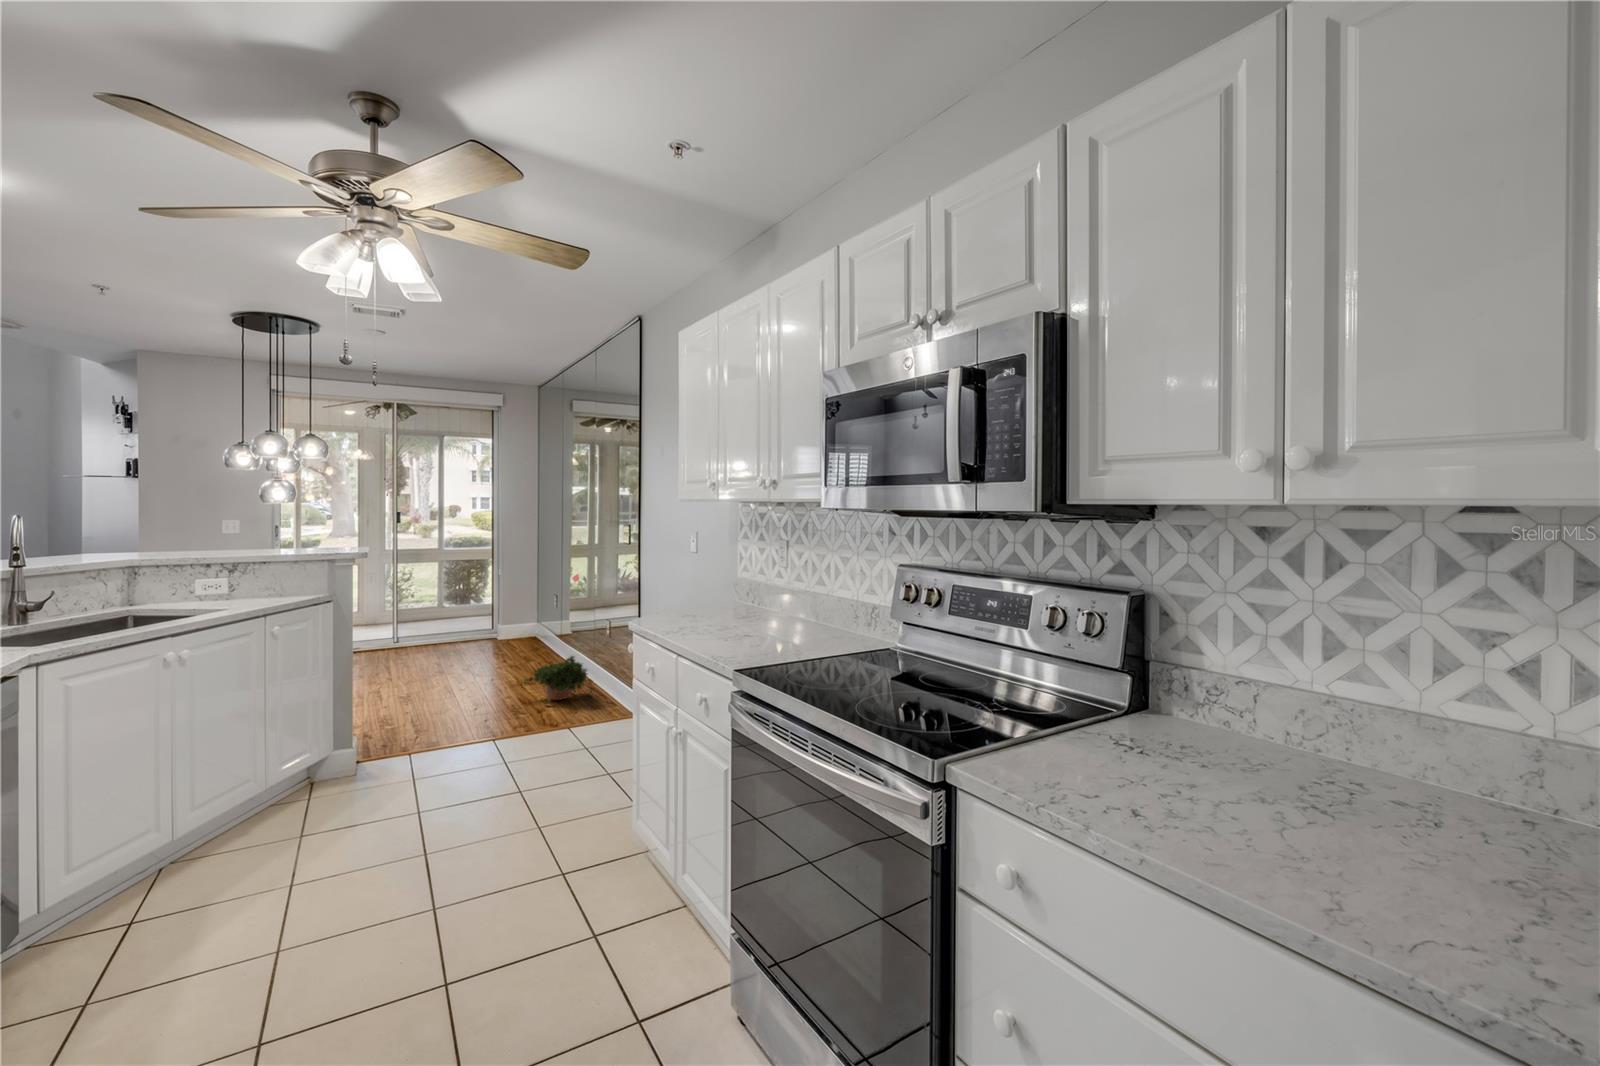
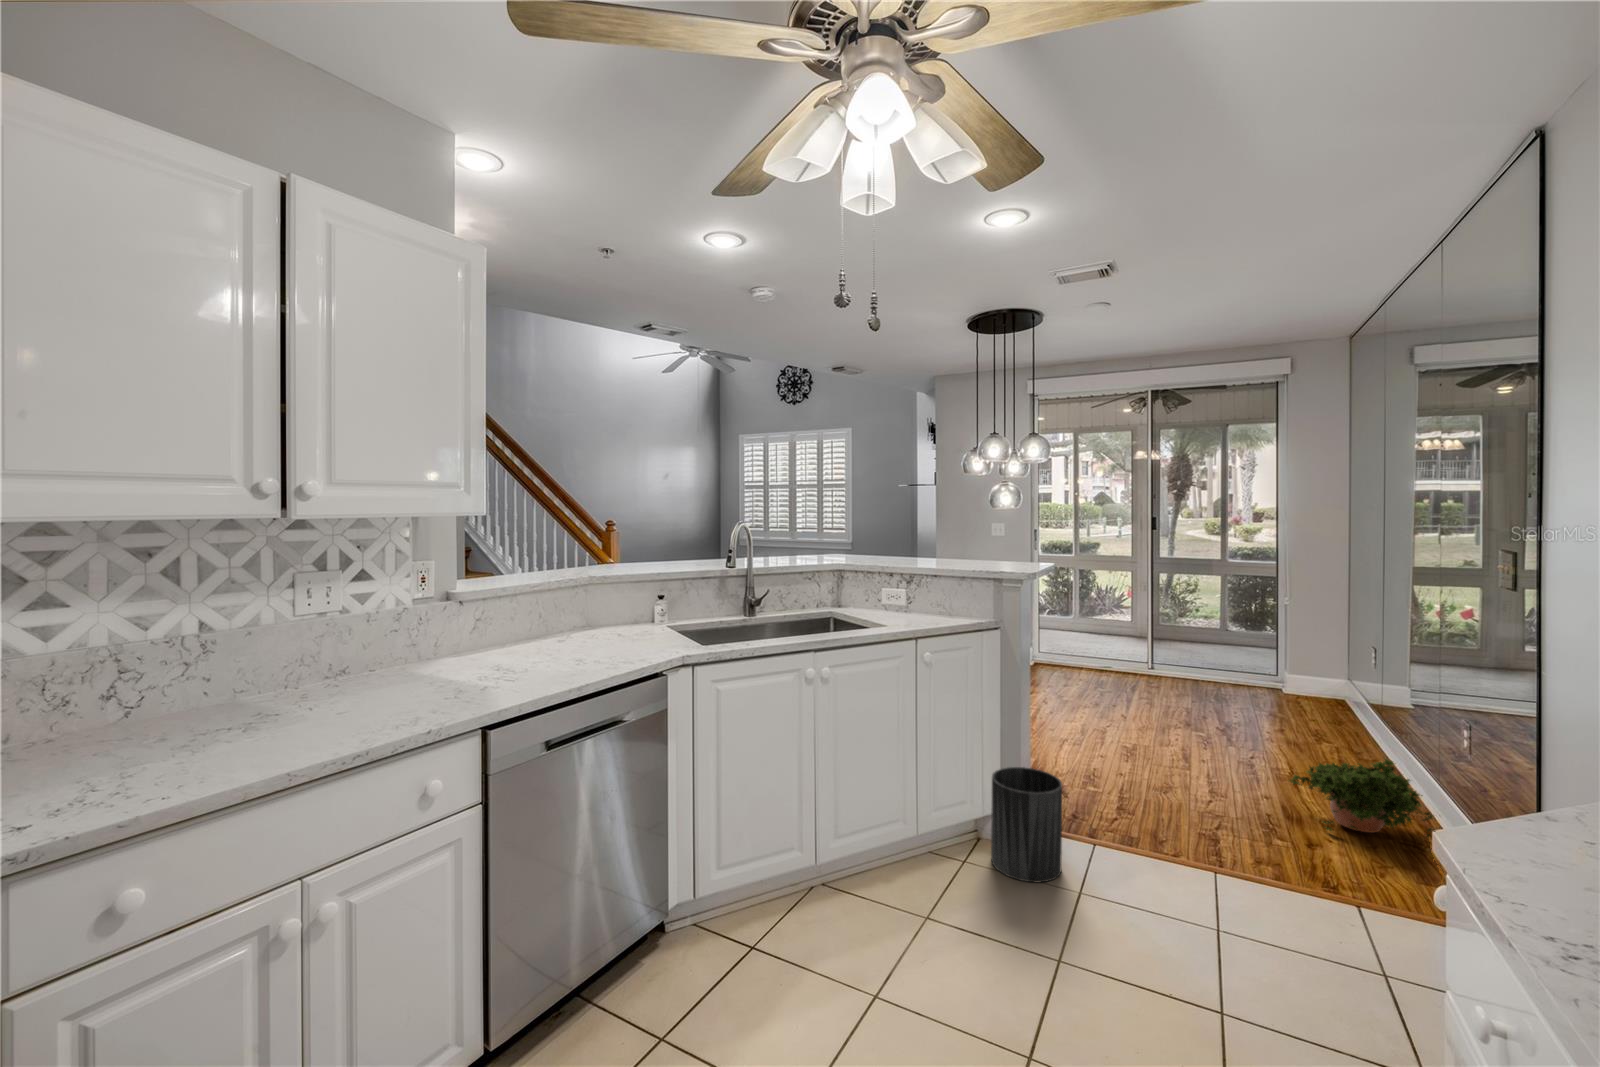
trash can: none [334,708,396,792] -> present [991,767,1062,882]

